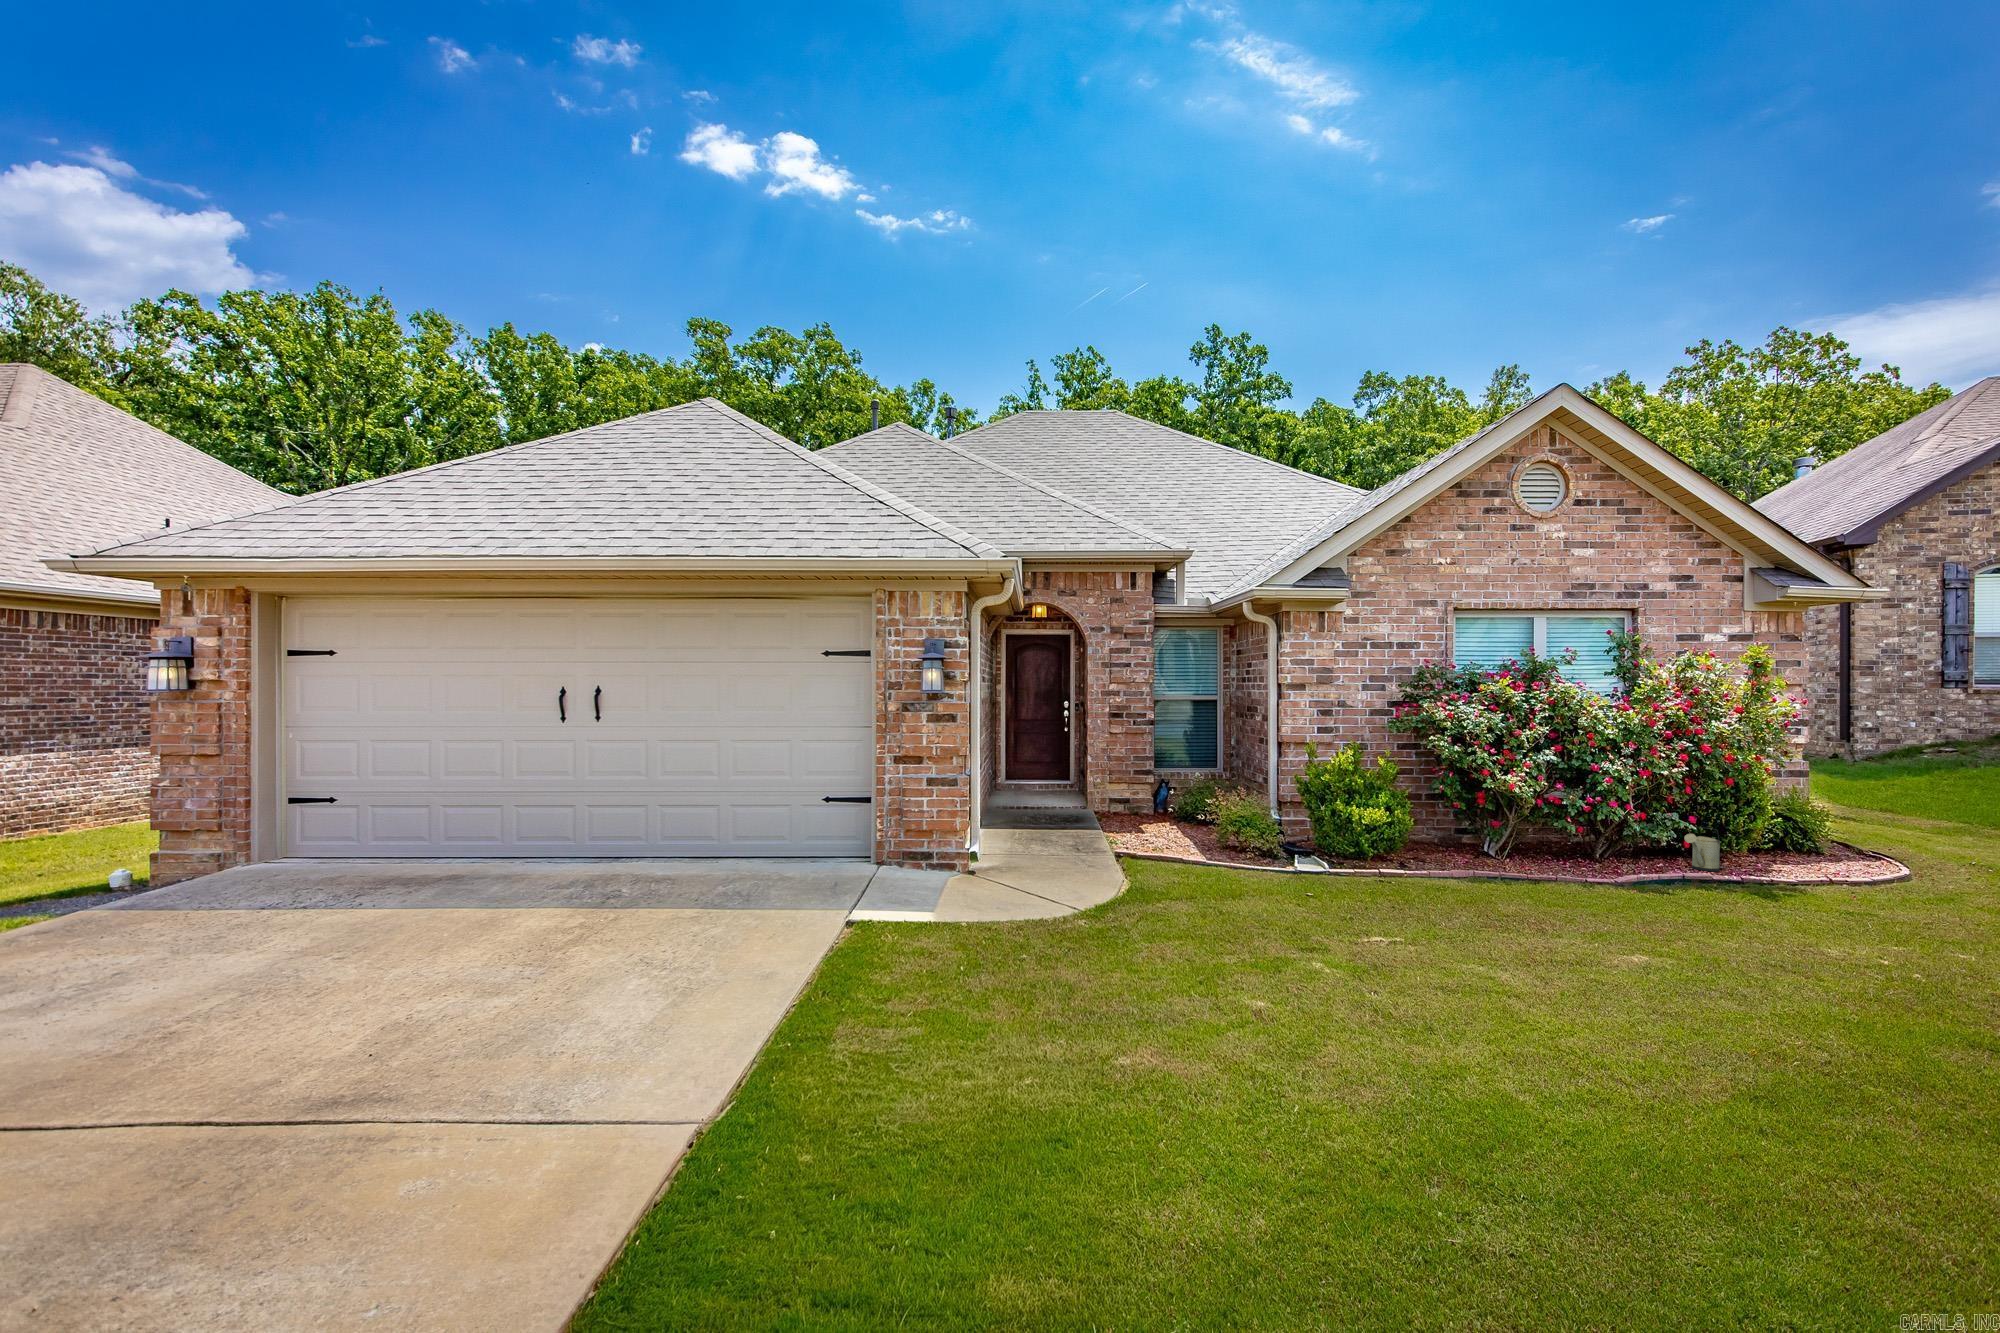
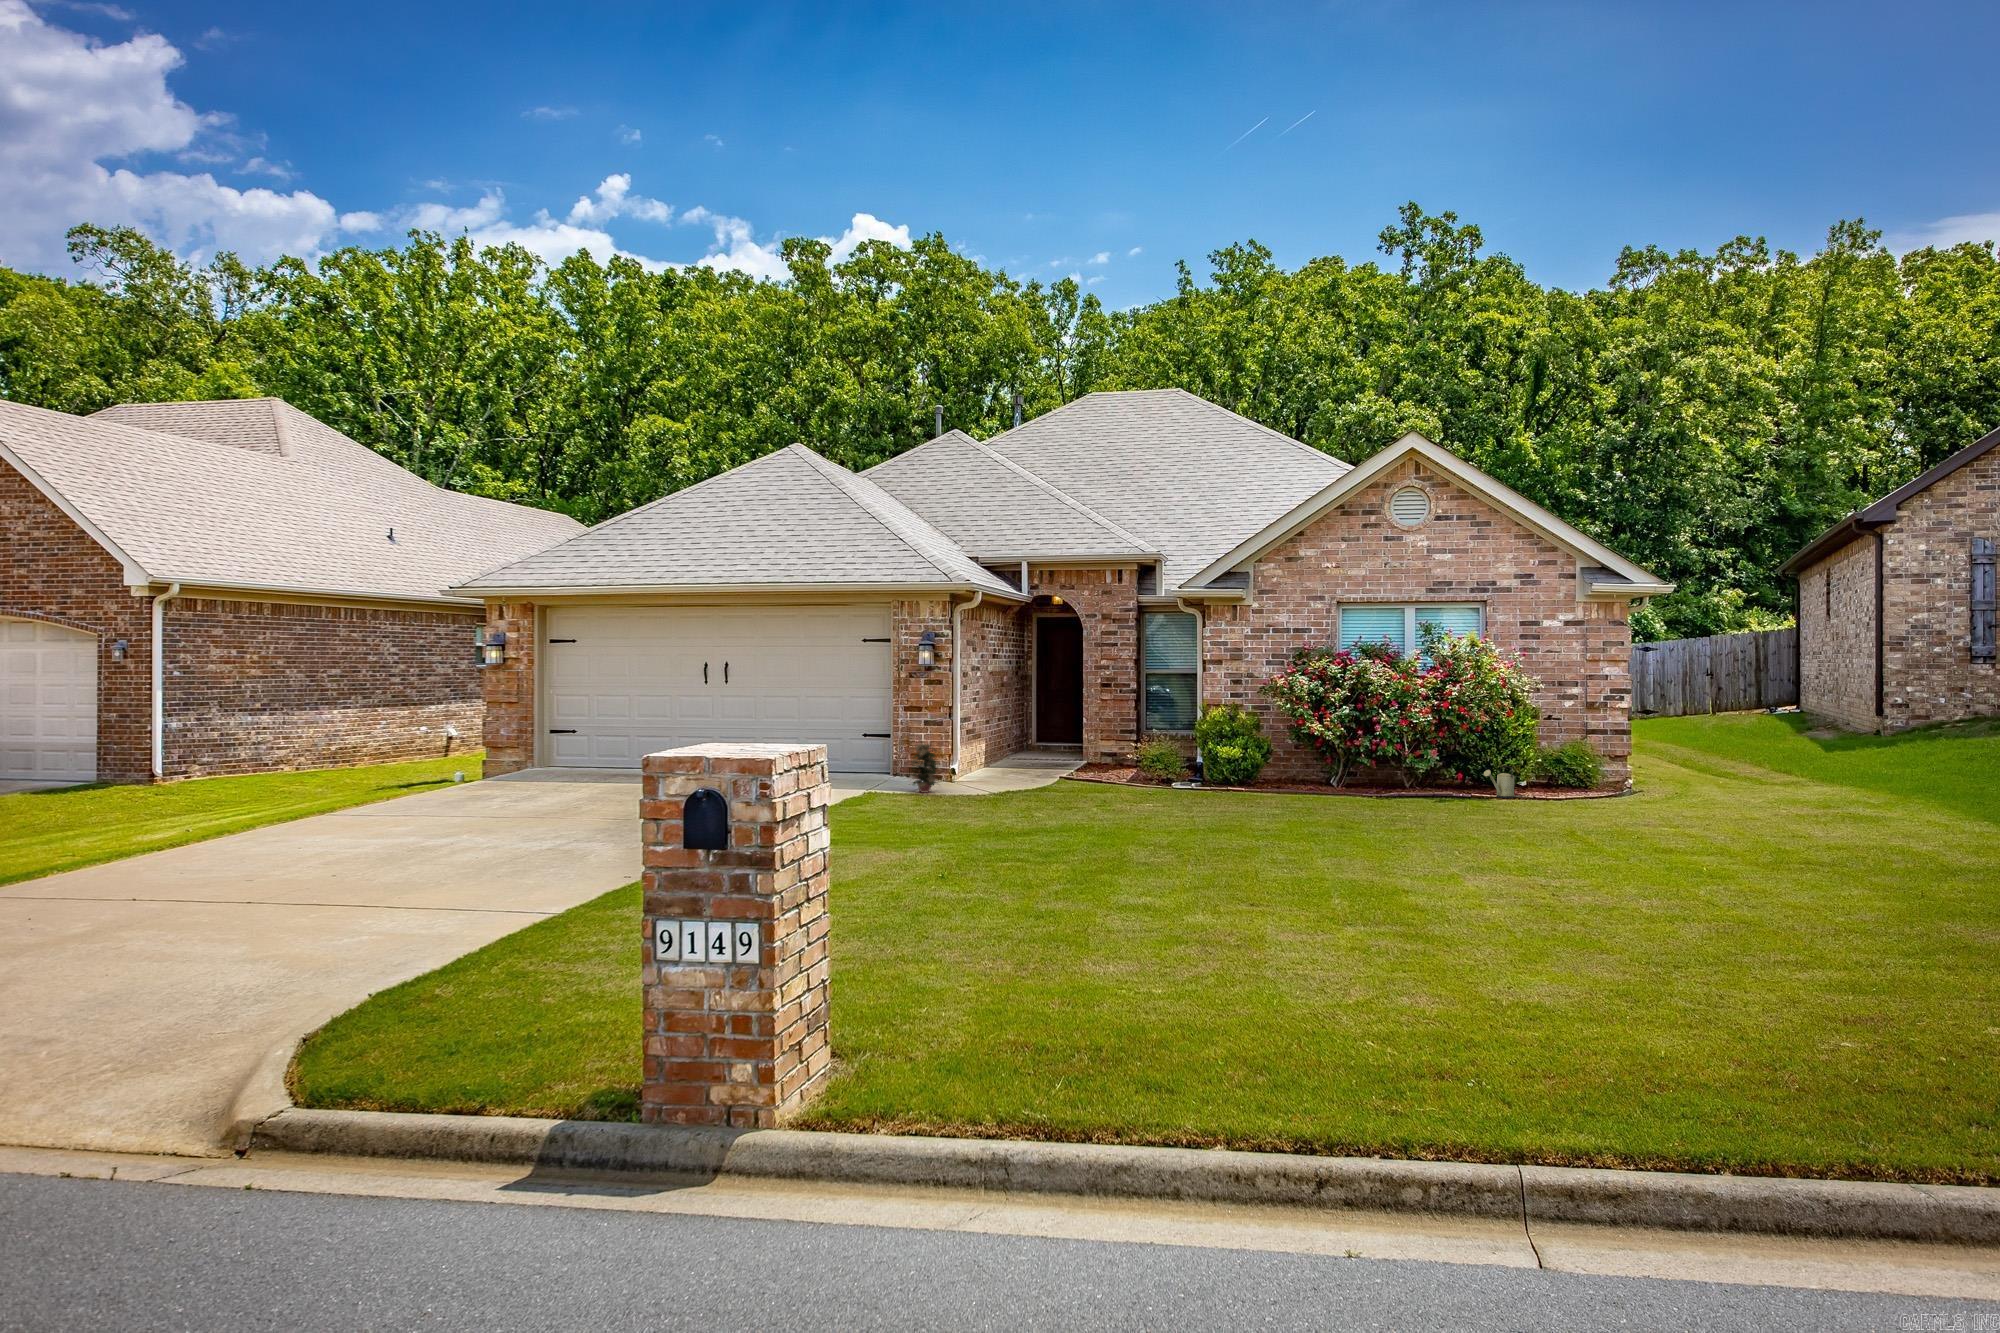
decorative plant: none [897,809,950,883] -> present [912,744,938,793]

